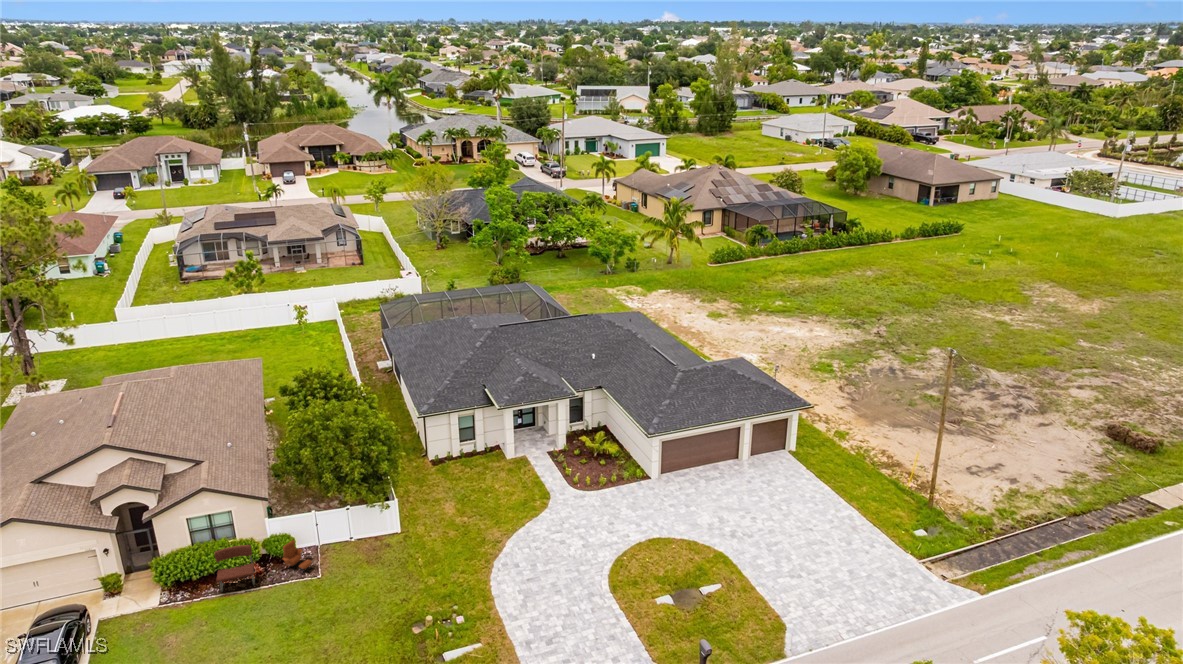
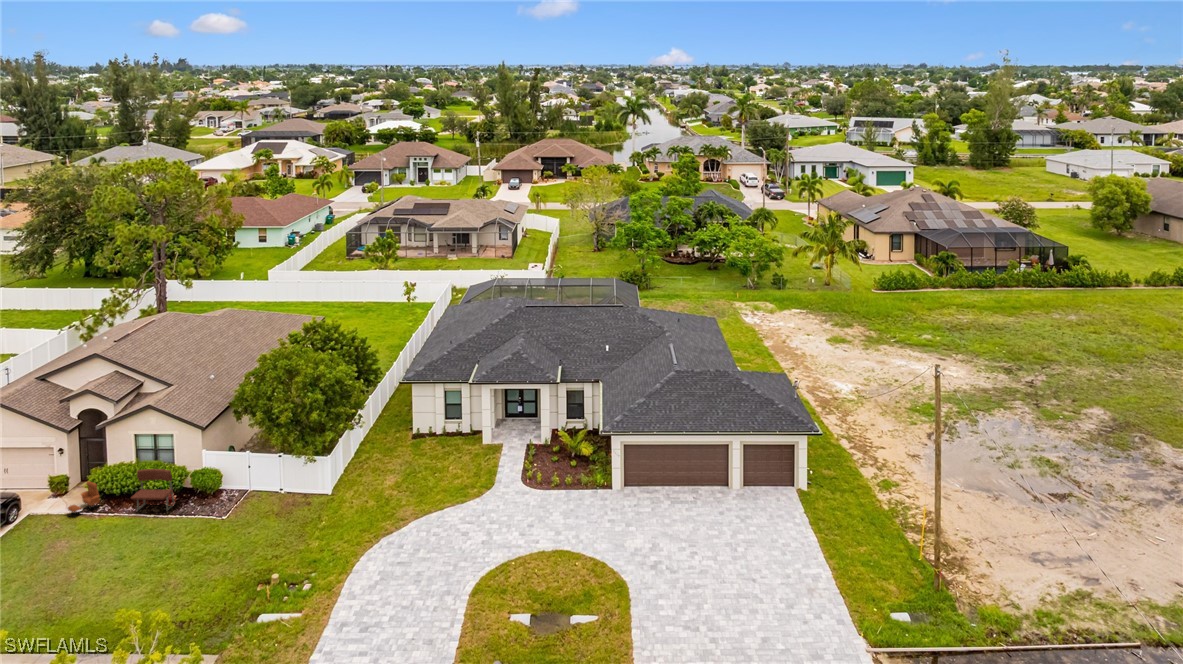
lounge chair: present [283,540,312,571] -> present [68,481,100,516]

